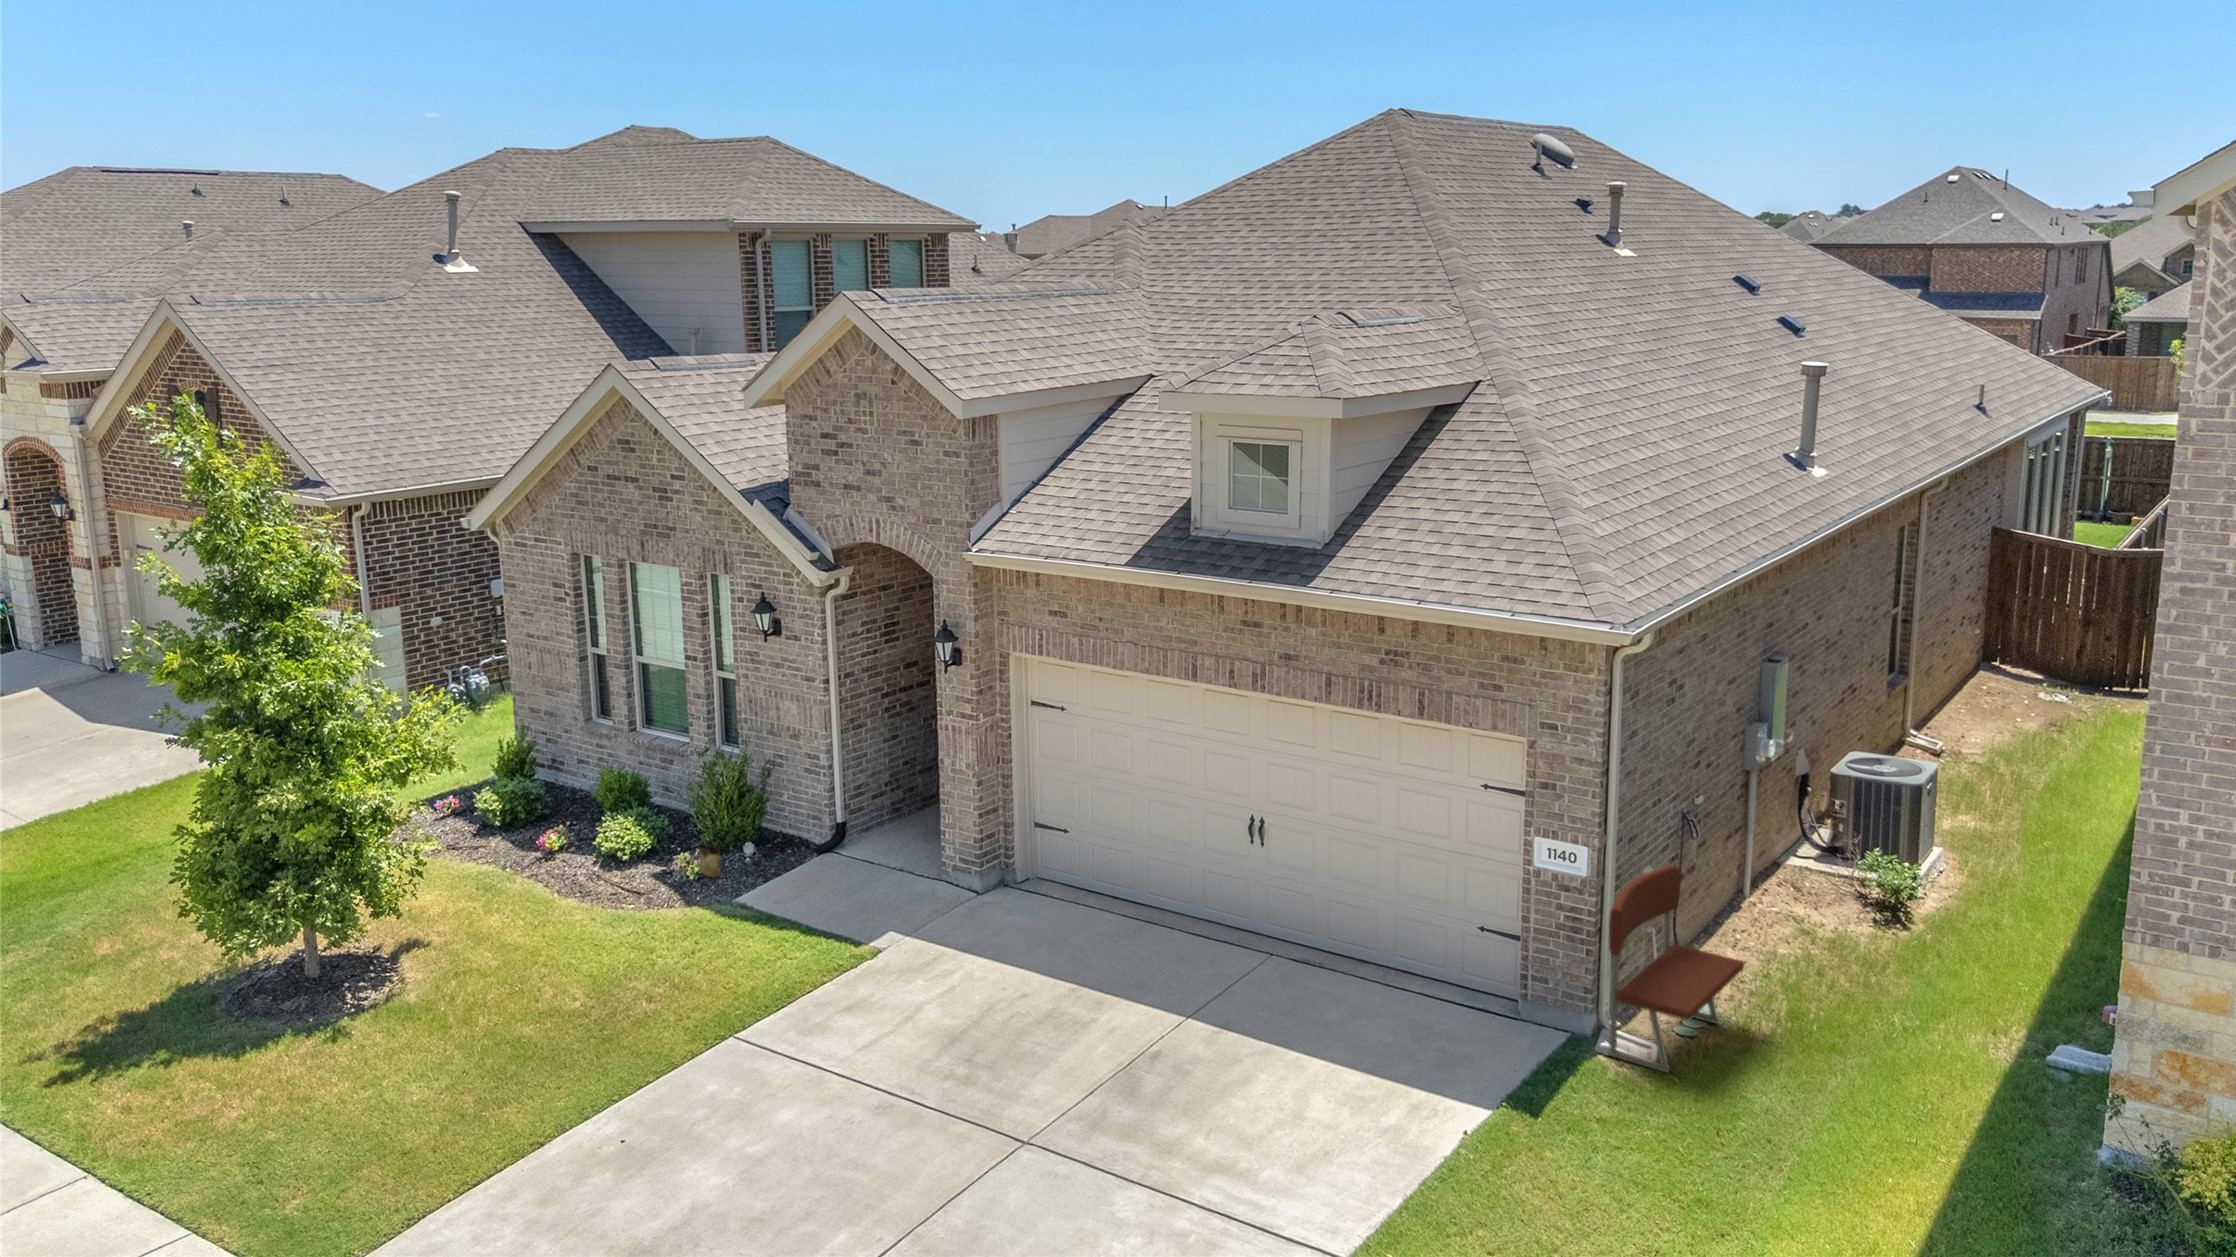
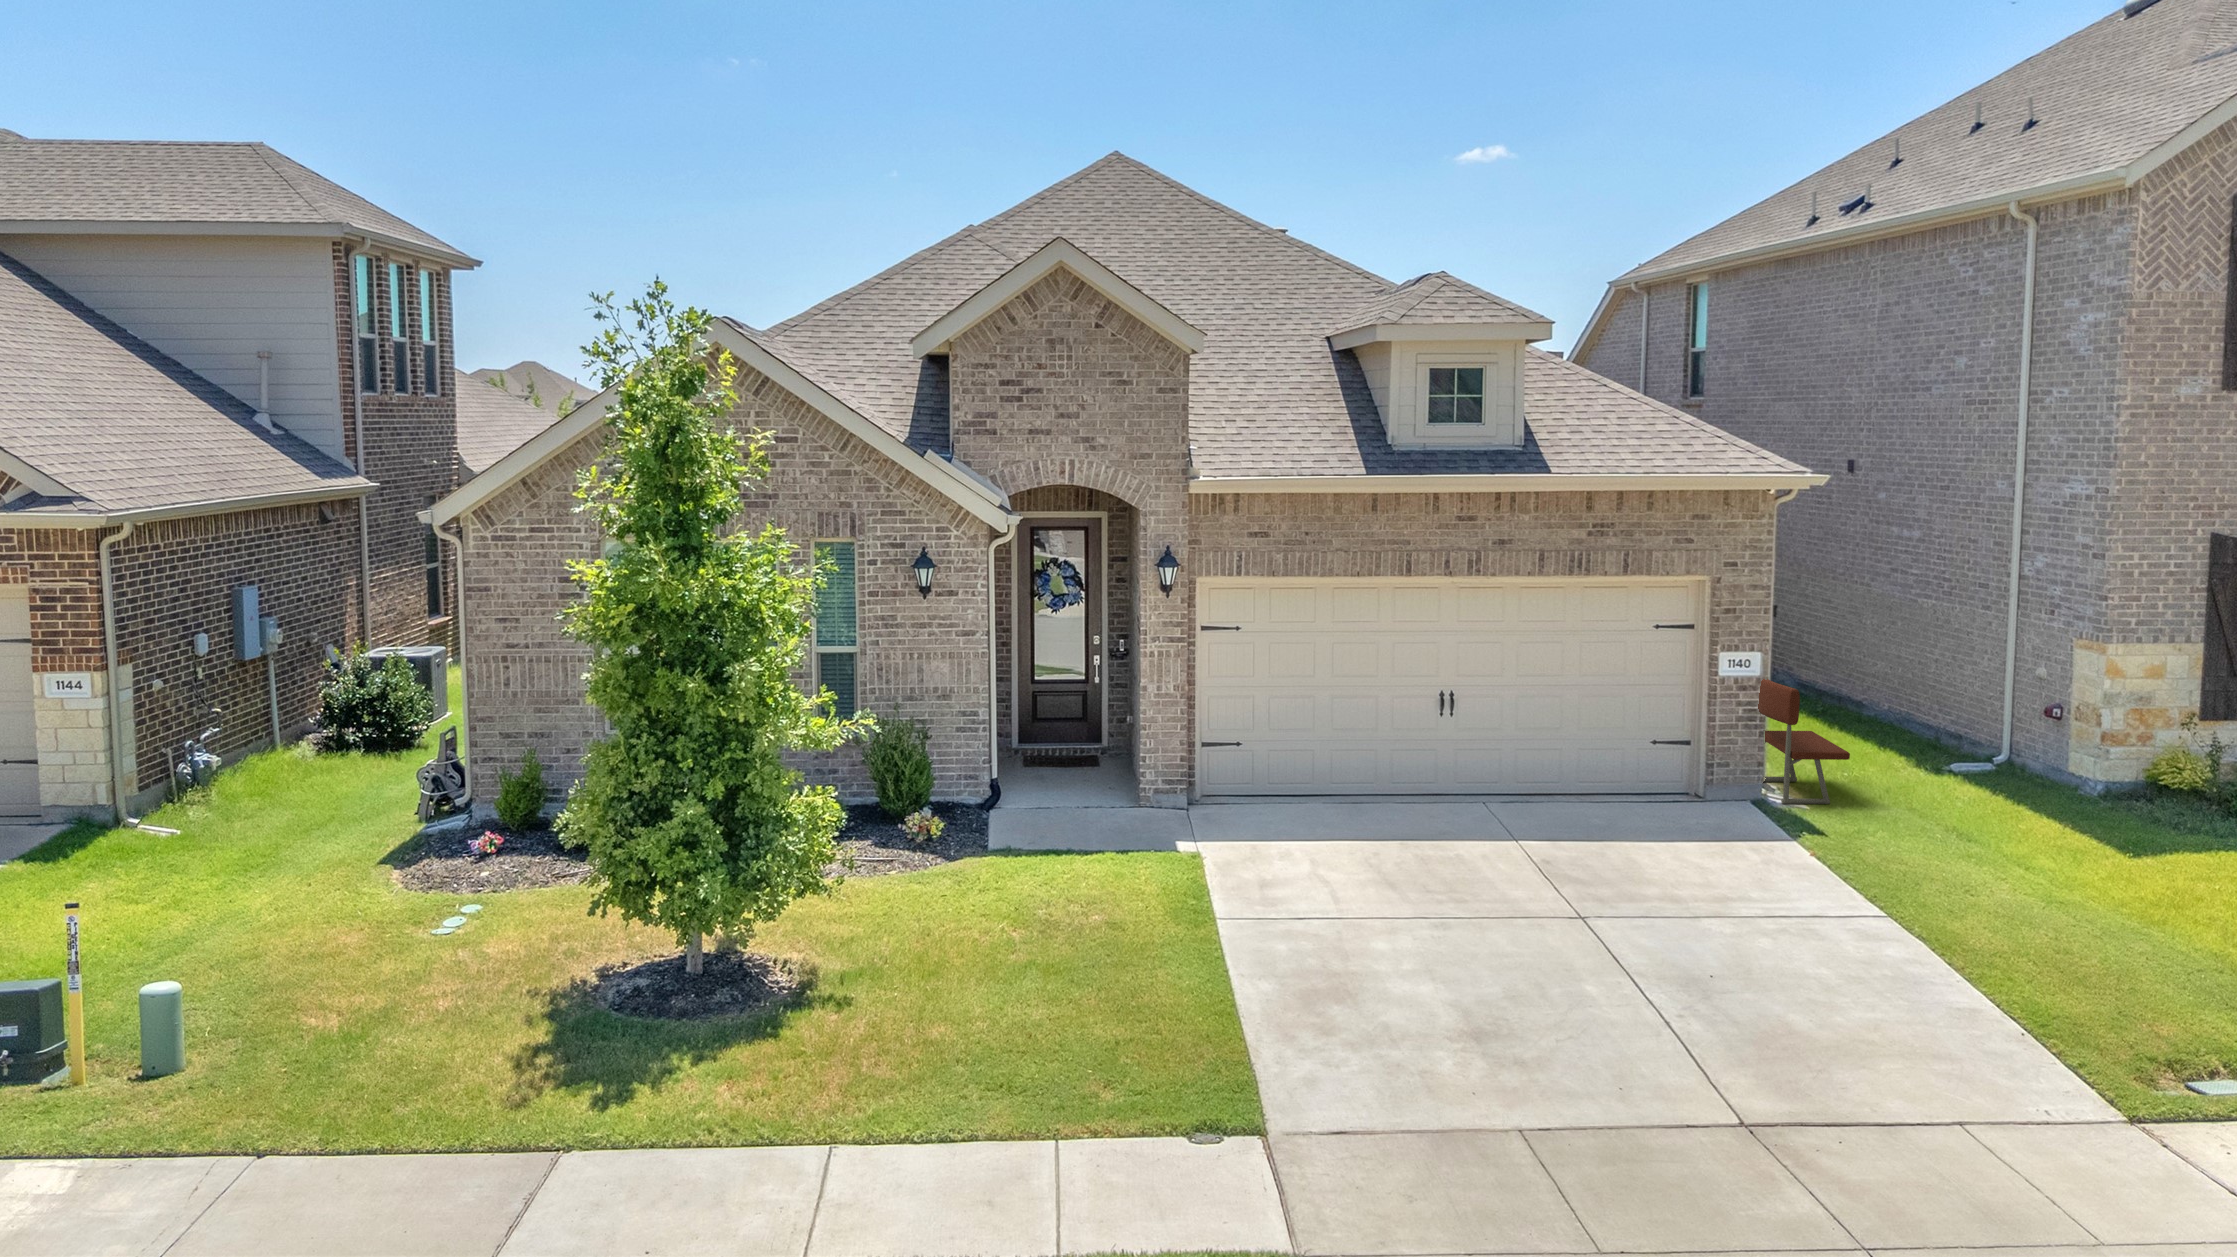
woven basket: present [699,849,720,877] -> none [878,806,908,847]

